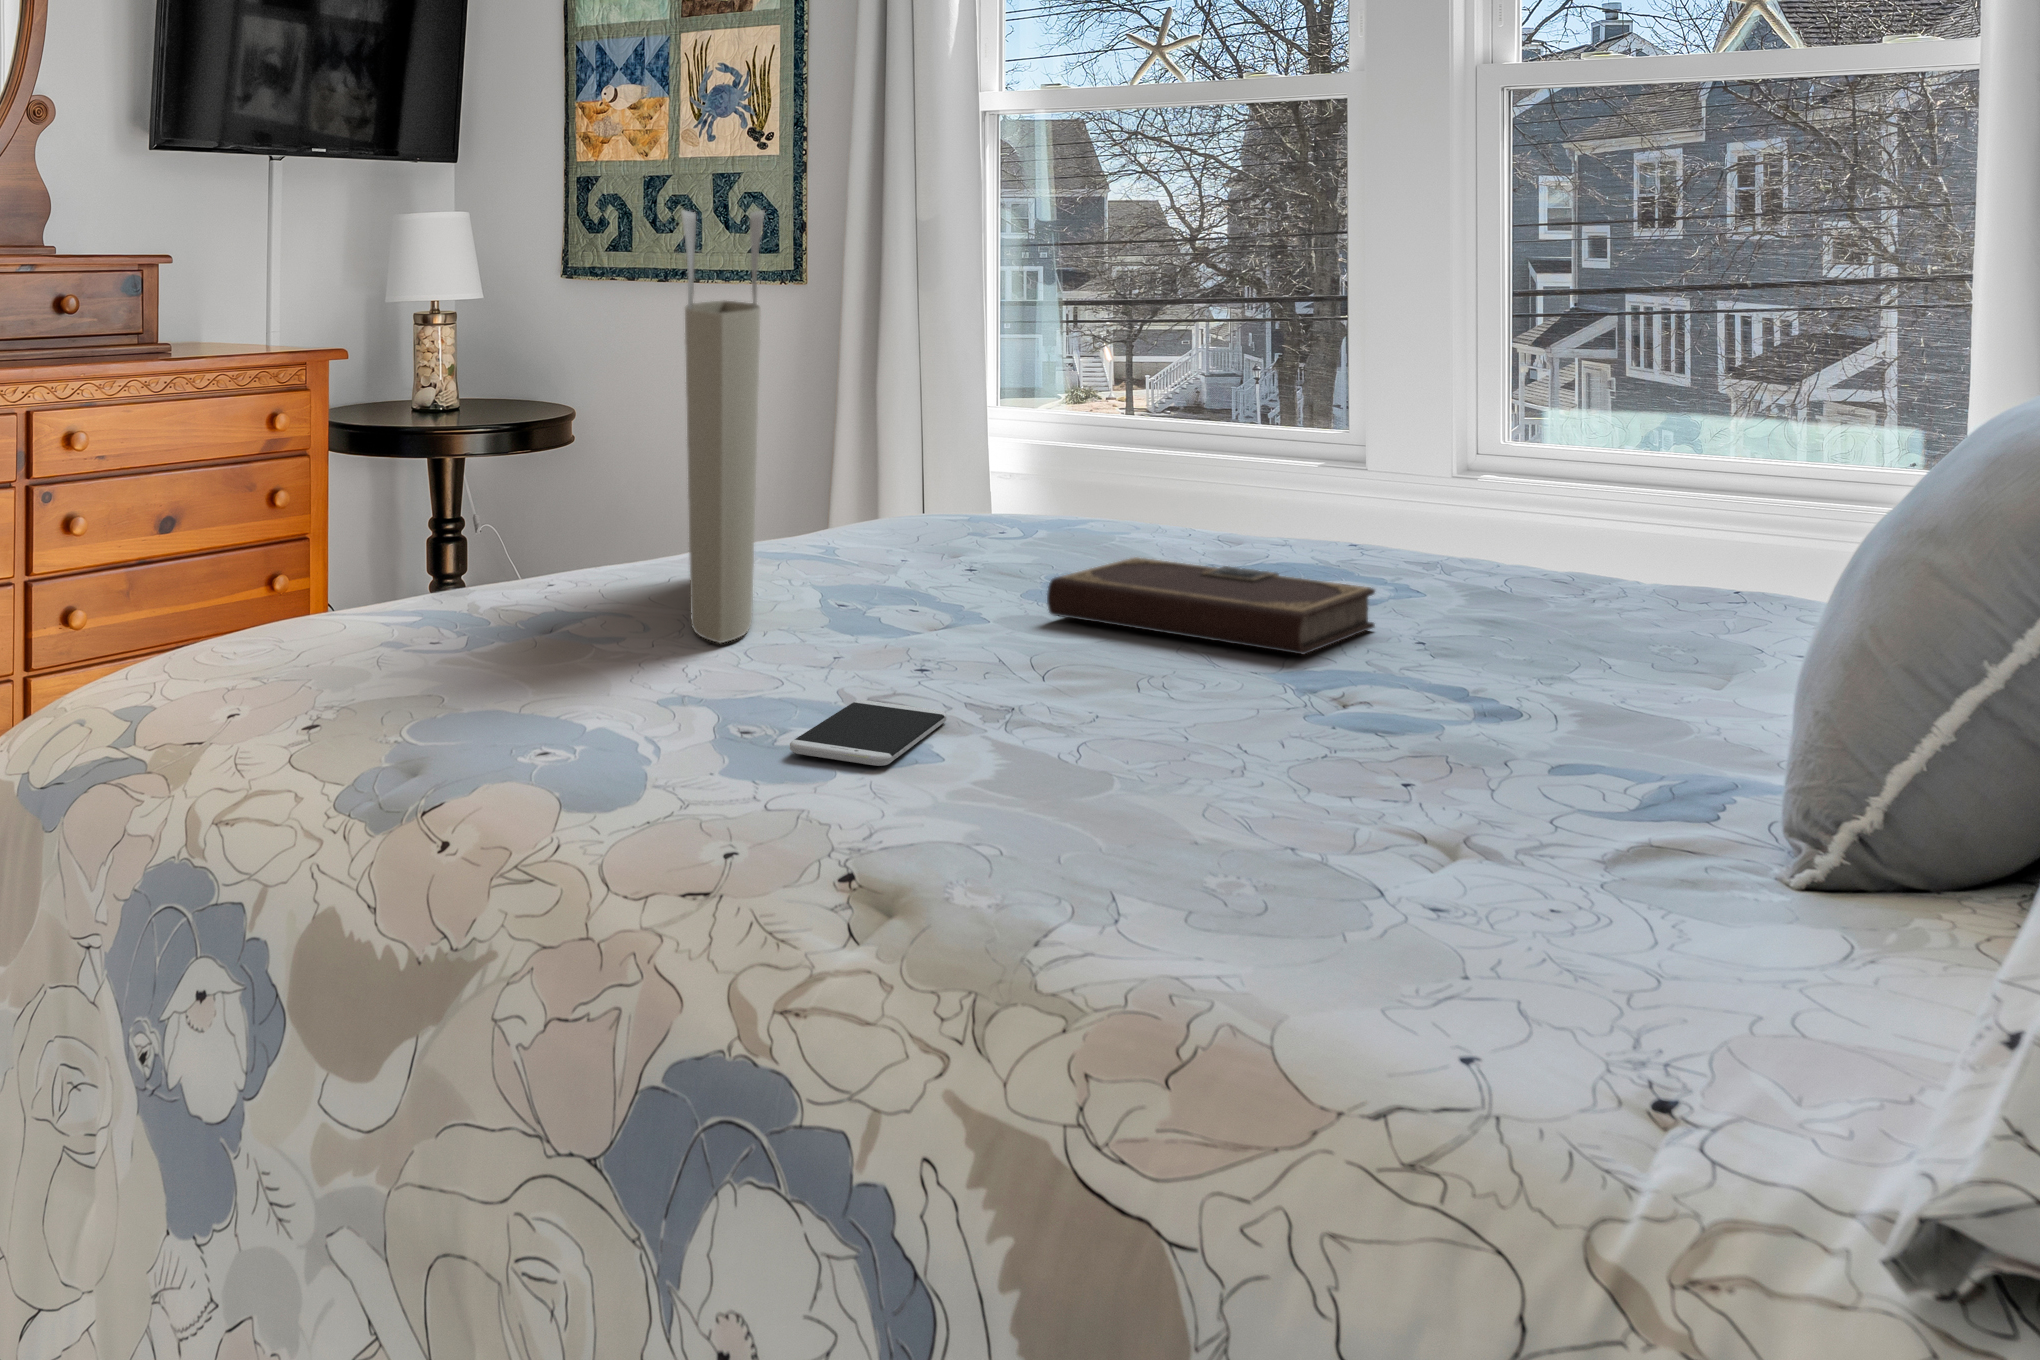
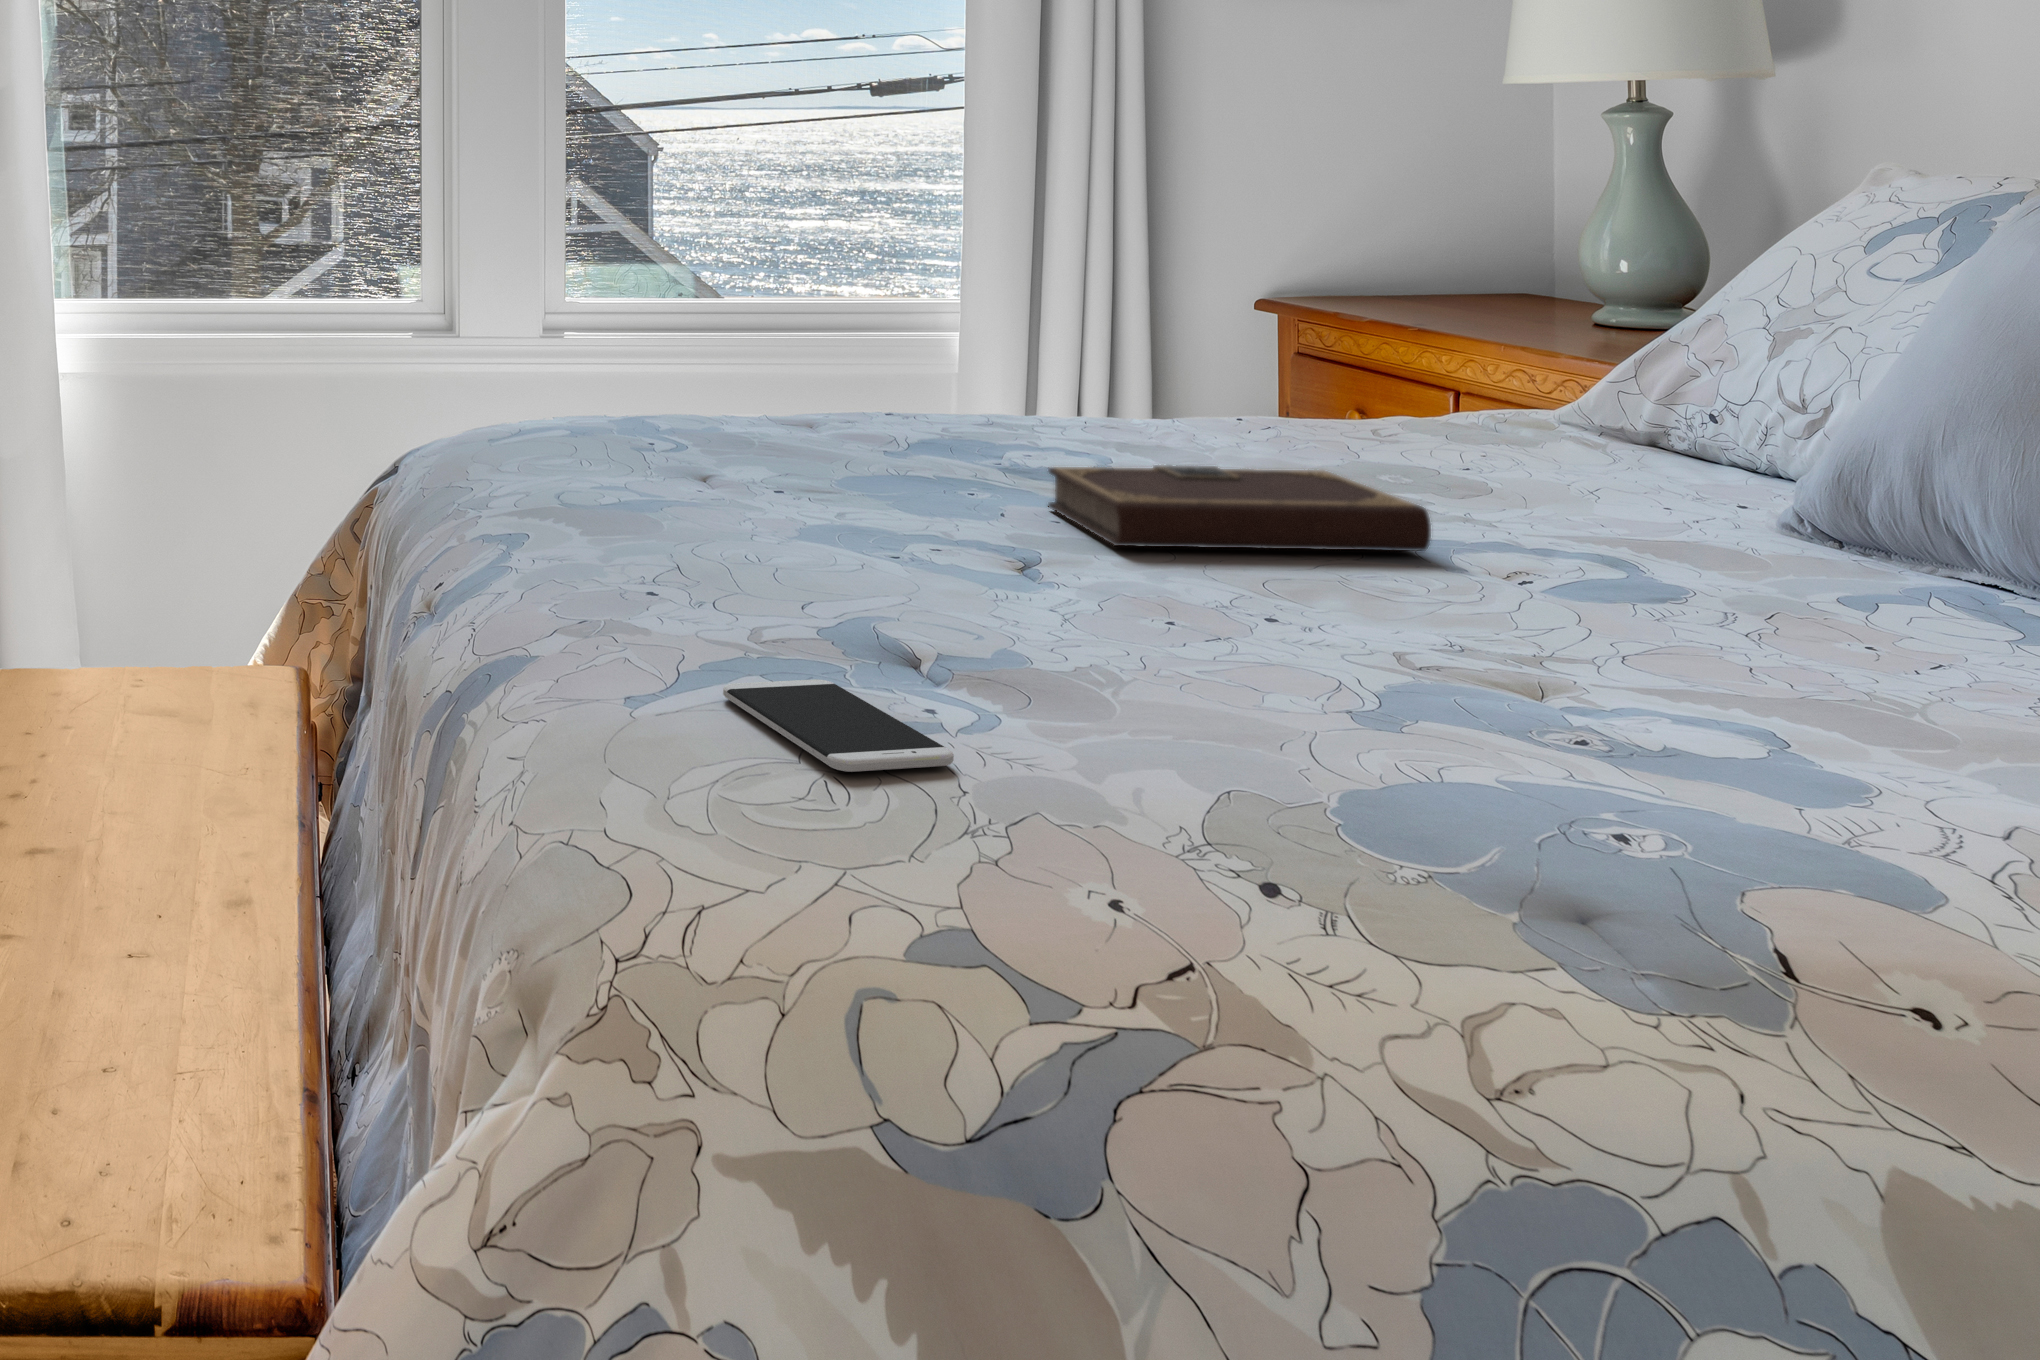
tote bag: present [681,210,765,643] -> none [636,72,1039,649]
smartphone: present [790,700,947,766] -> present [723,679,954,772]

